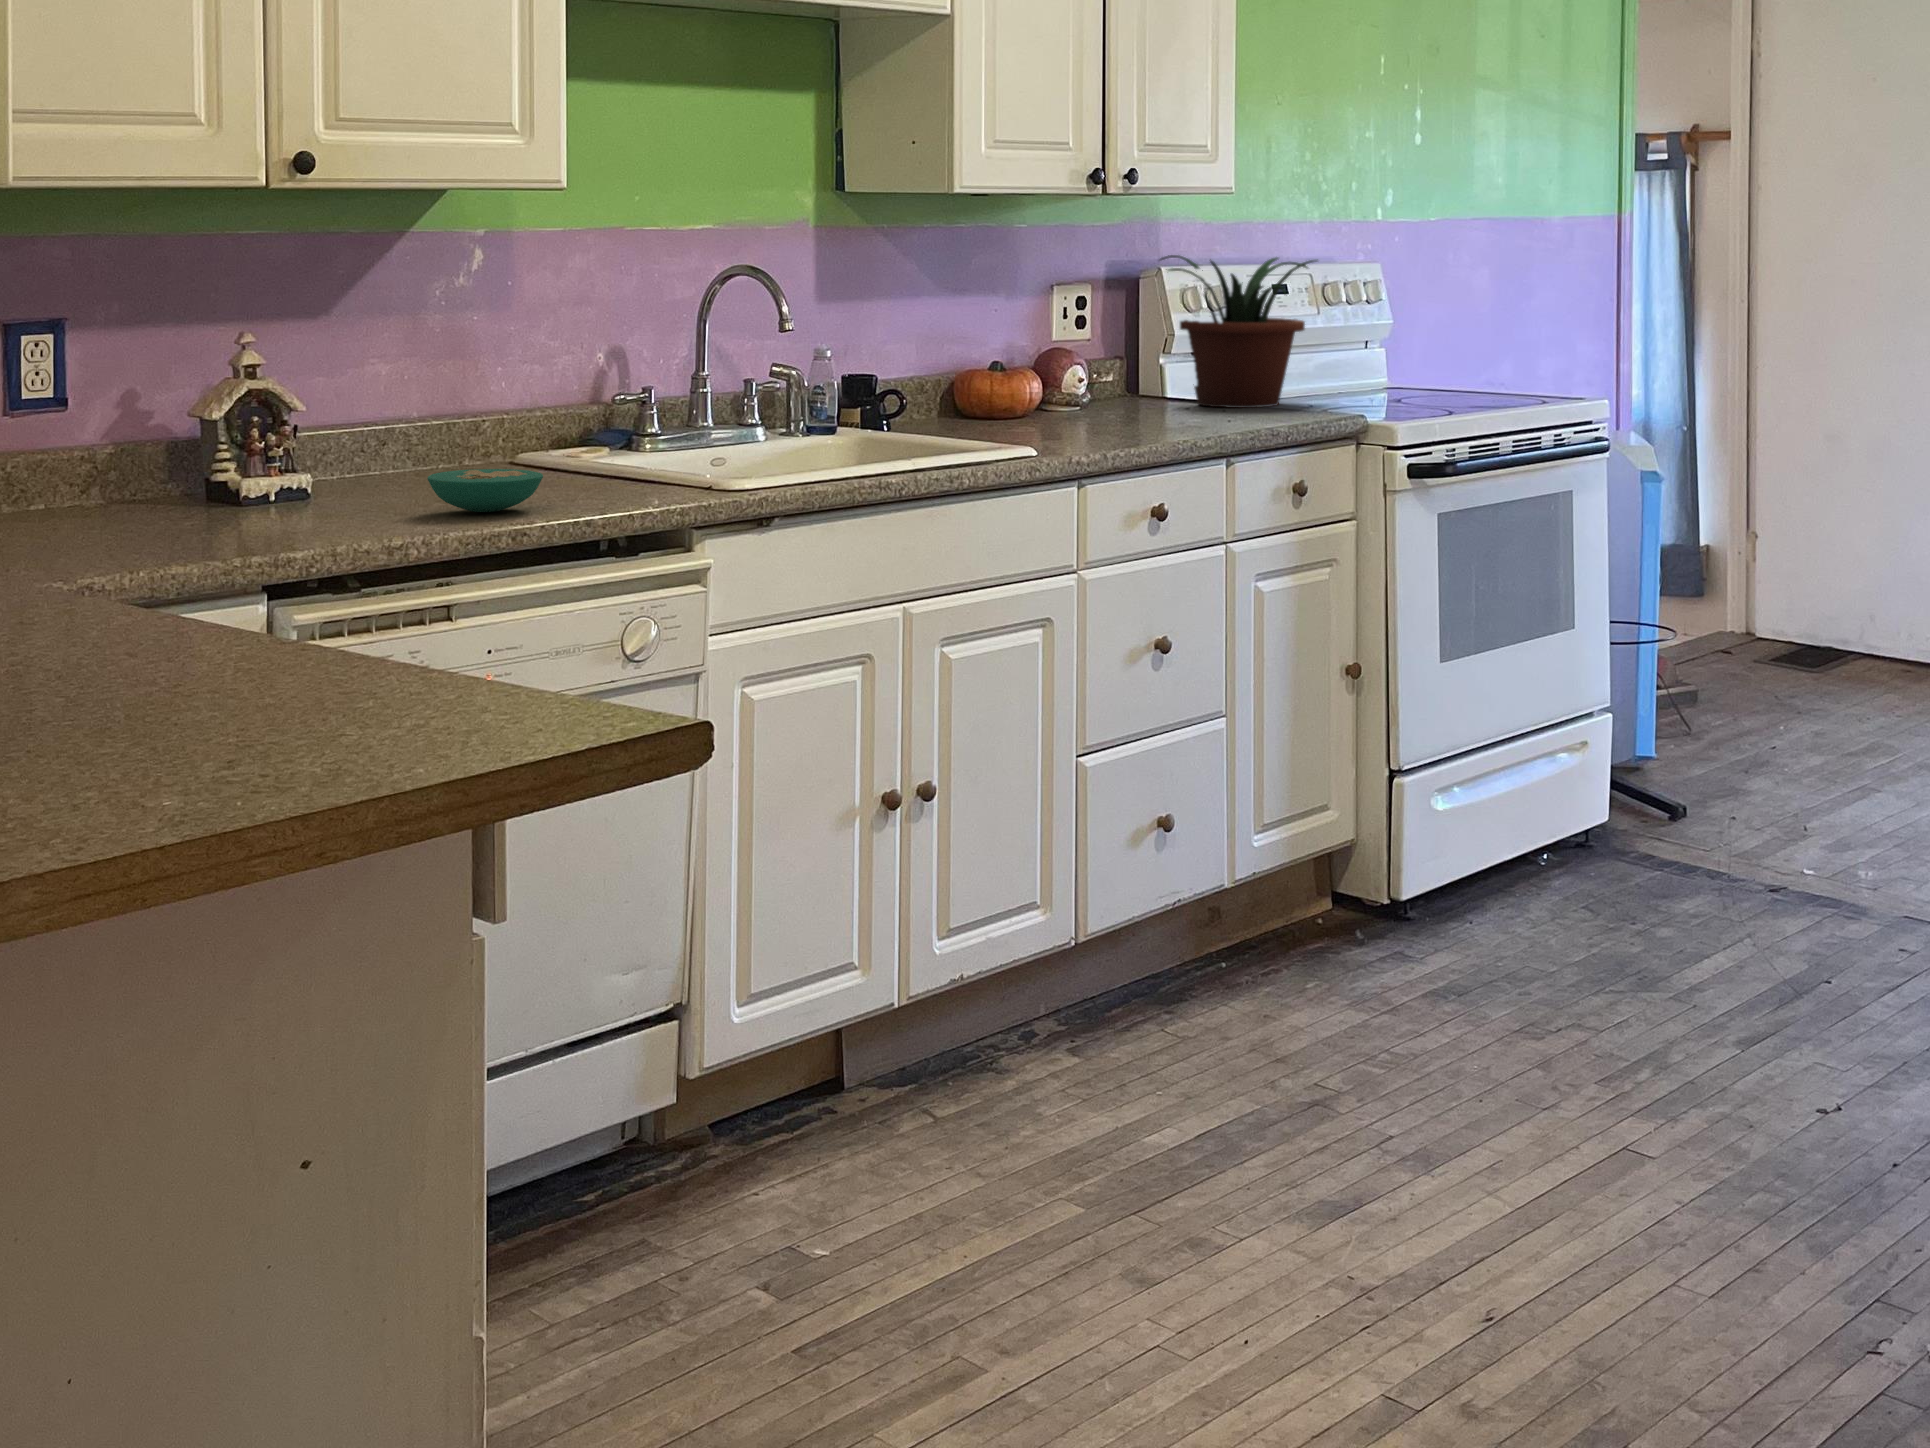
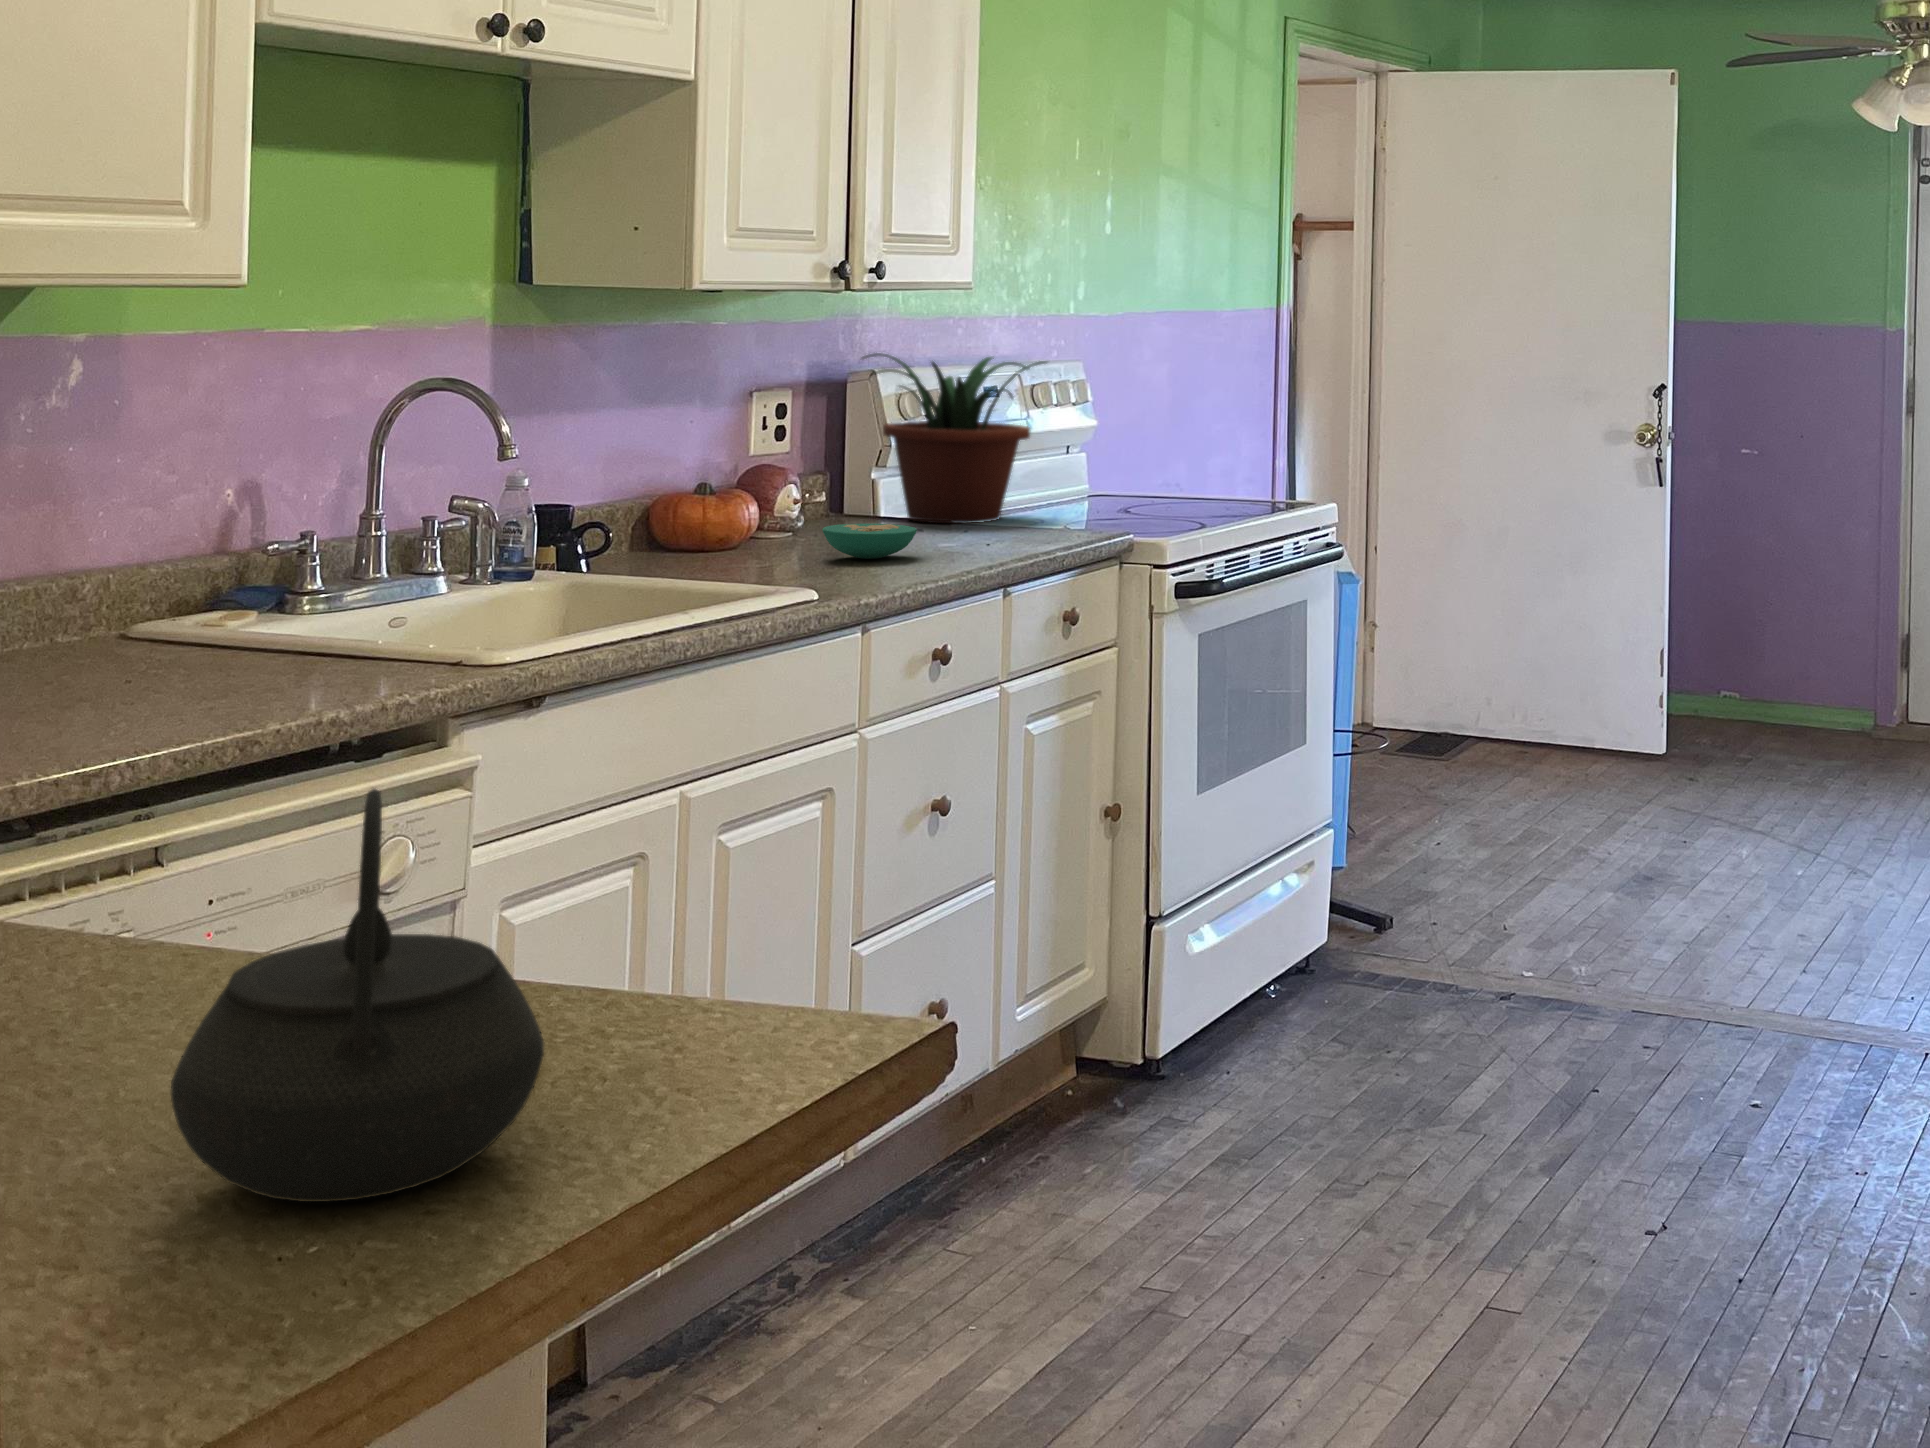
bowl: present [427,469,543,512] -> present [822,523,917,559]
kettle: none [149,478,392,746] -> present [171,789,544,1202]

